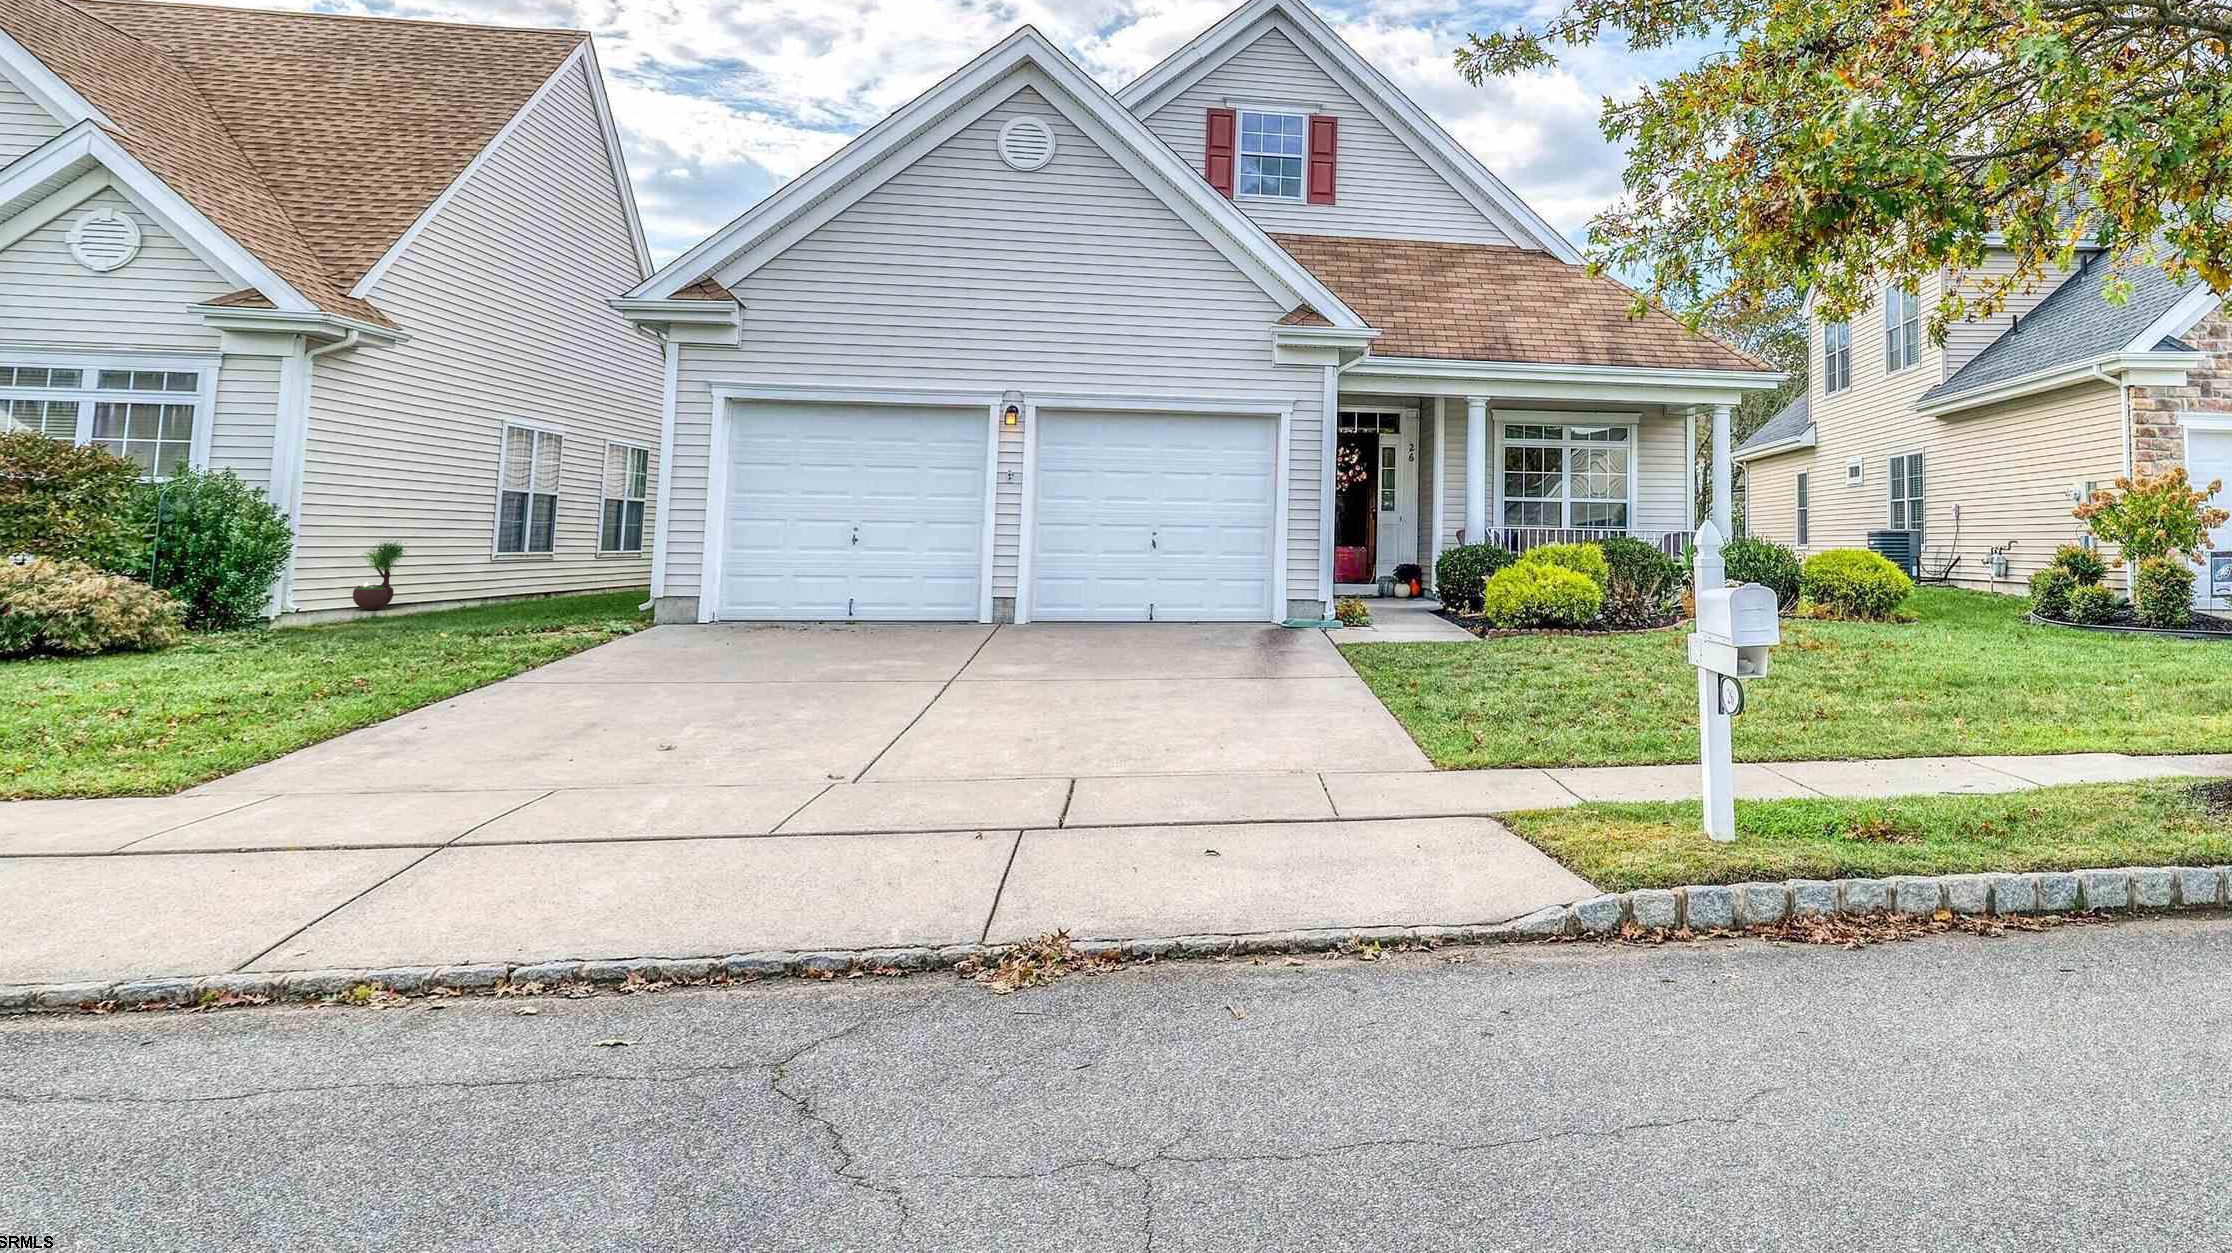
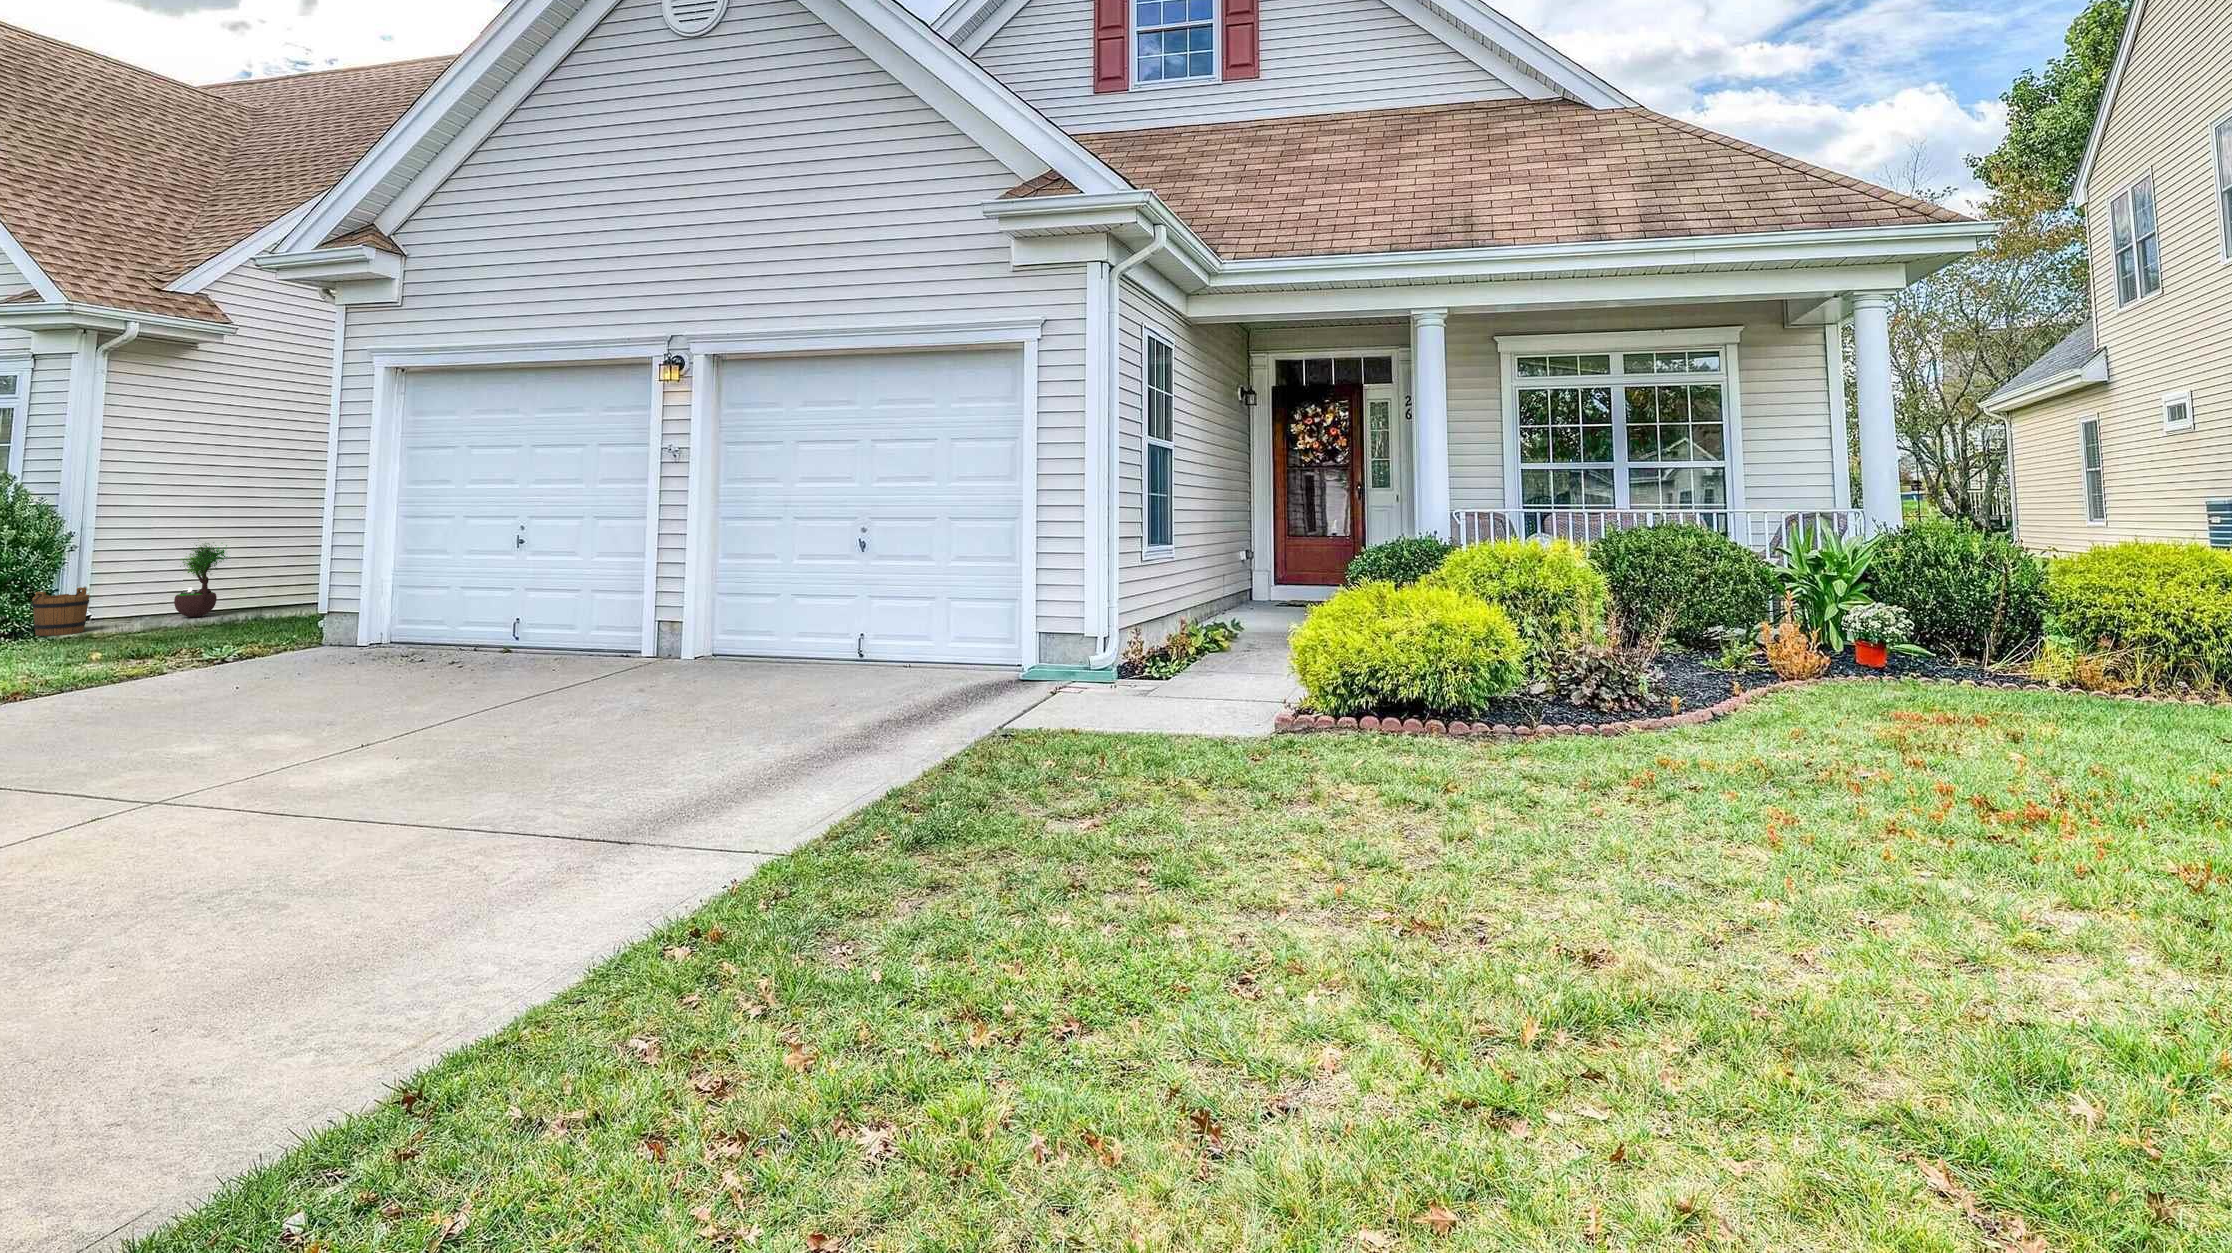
bucket: none [265,580,319,623] -> present [30,588,90,636]

